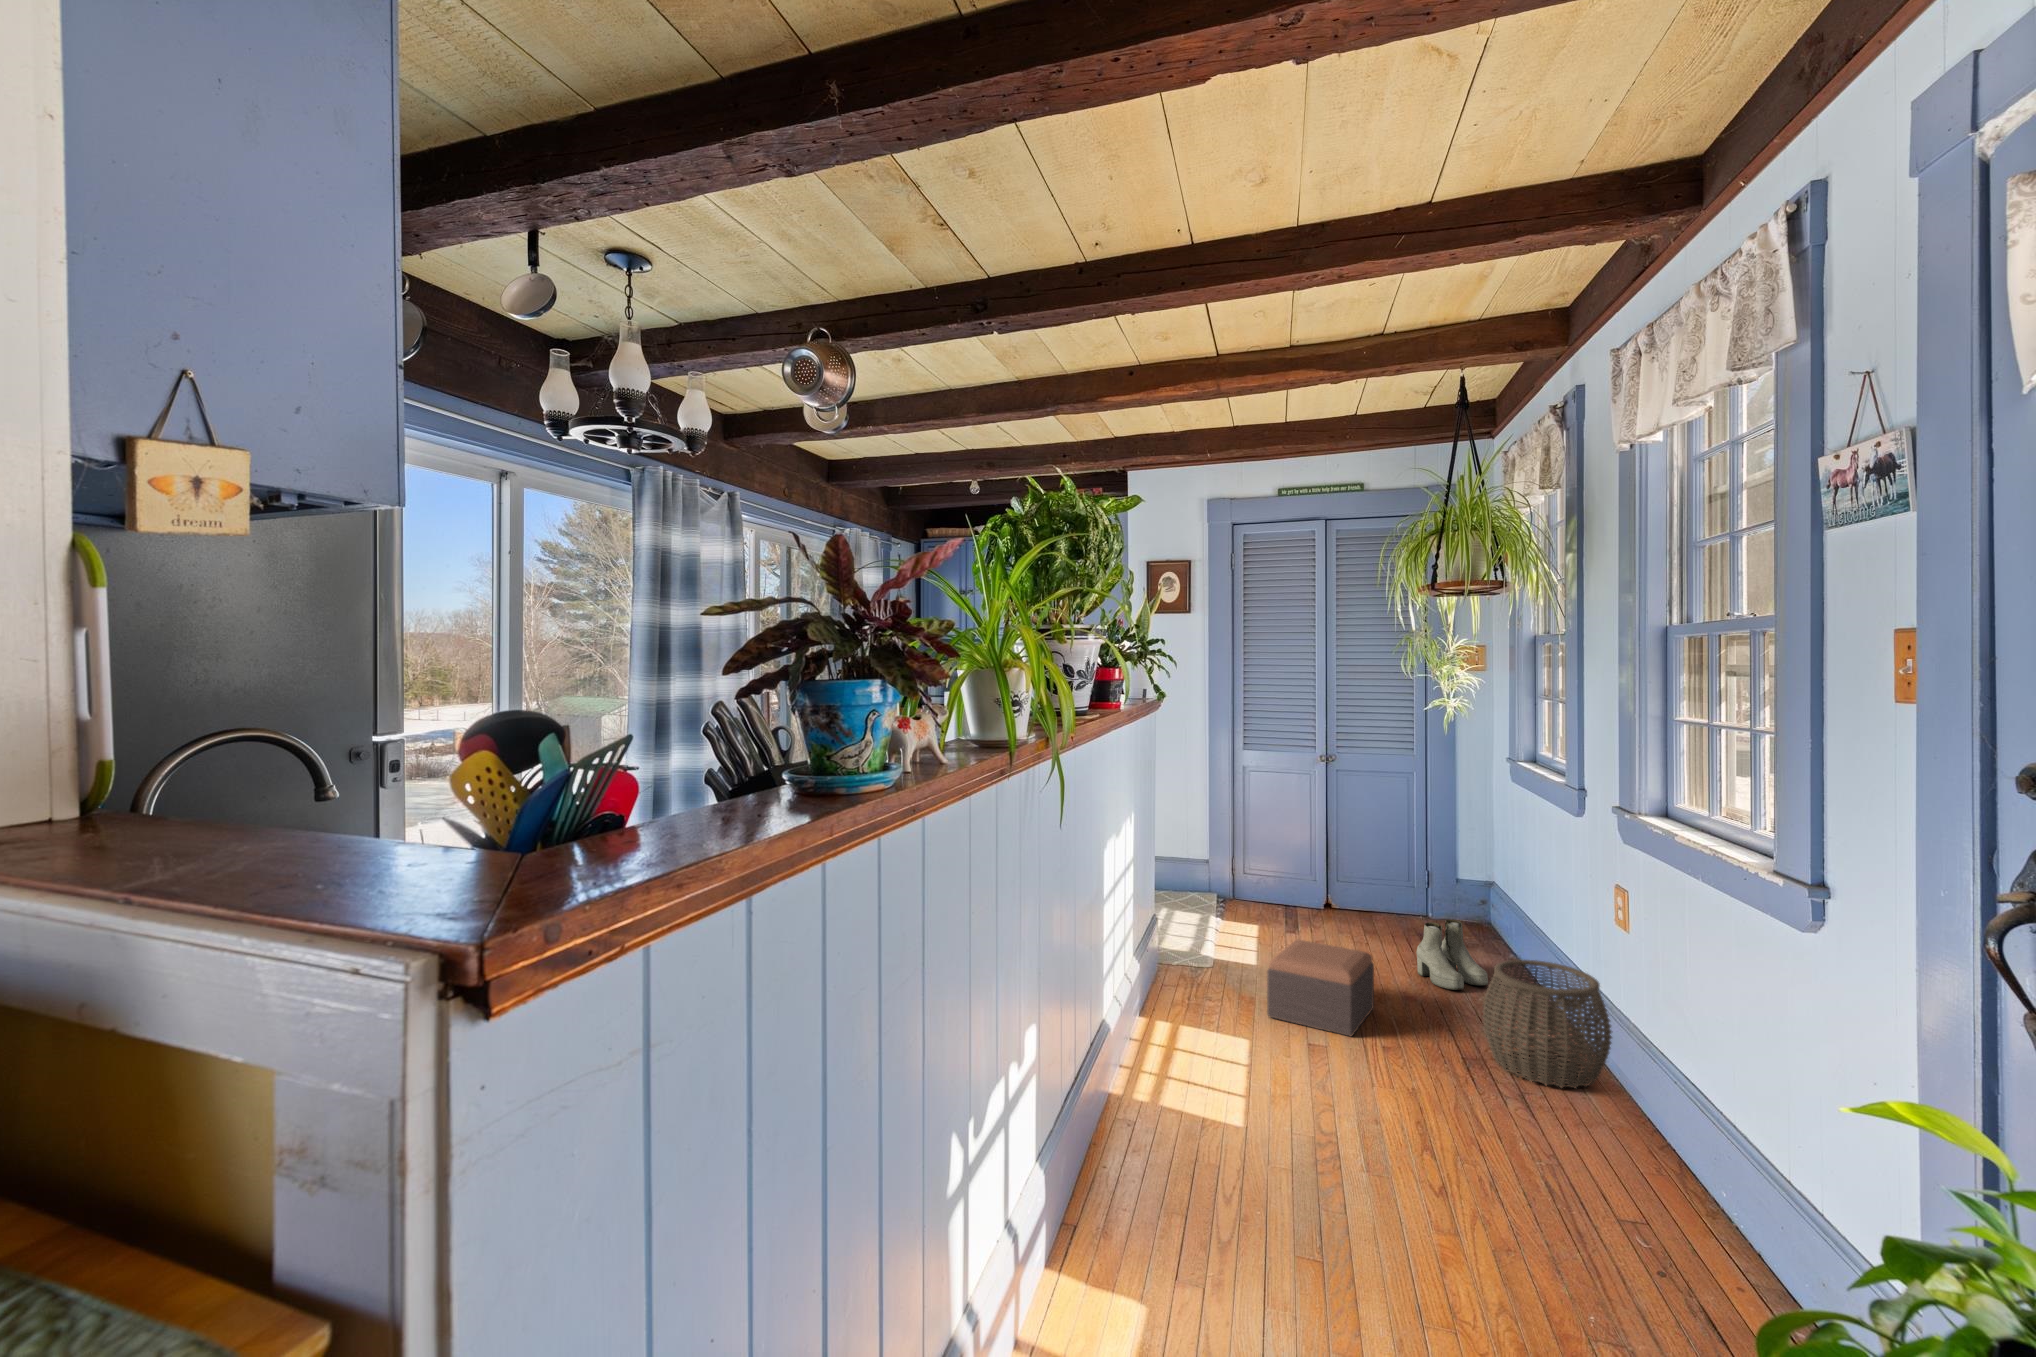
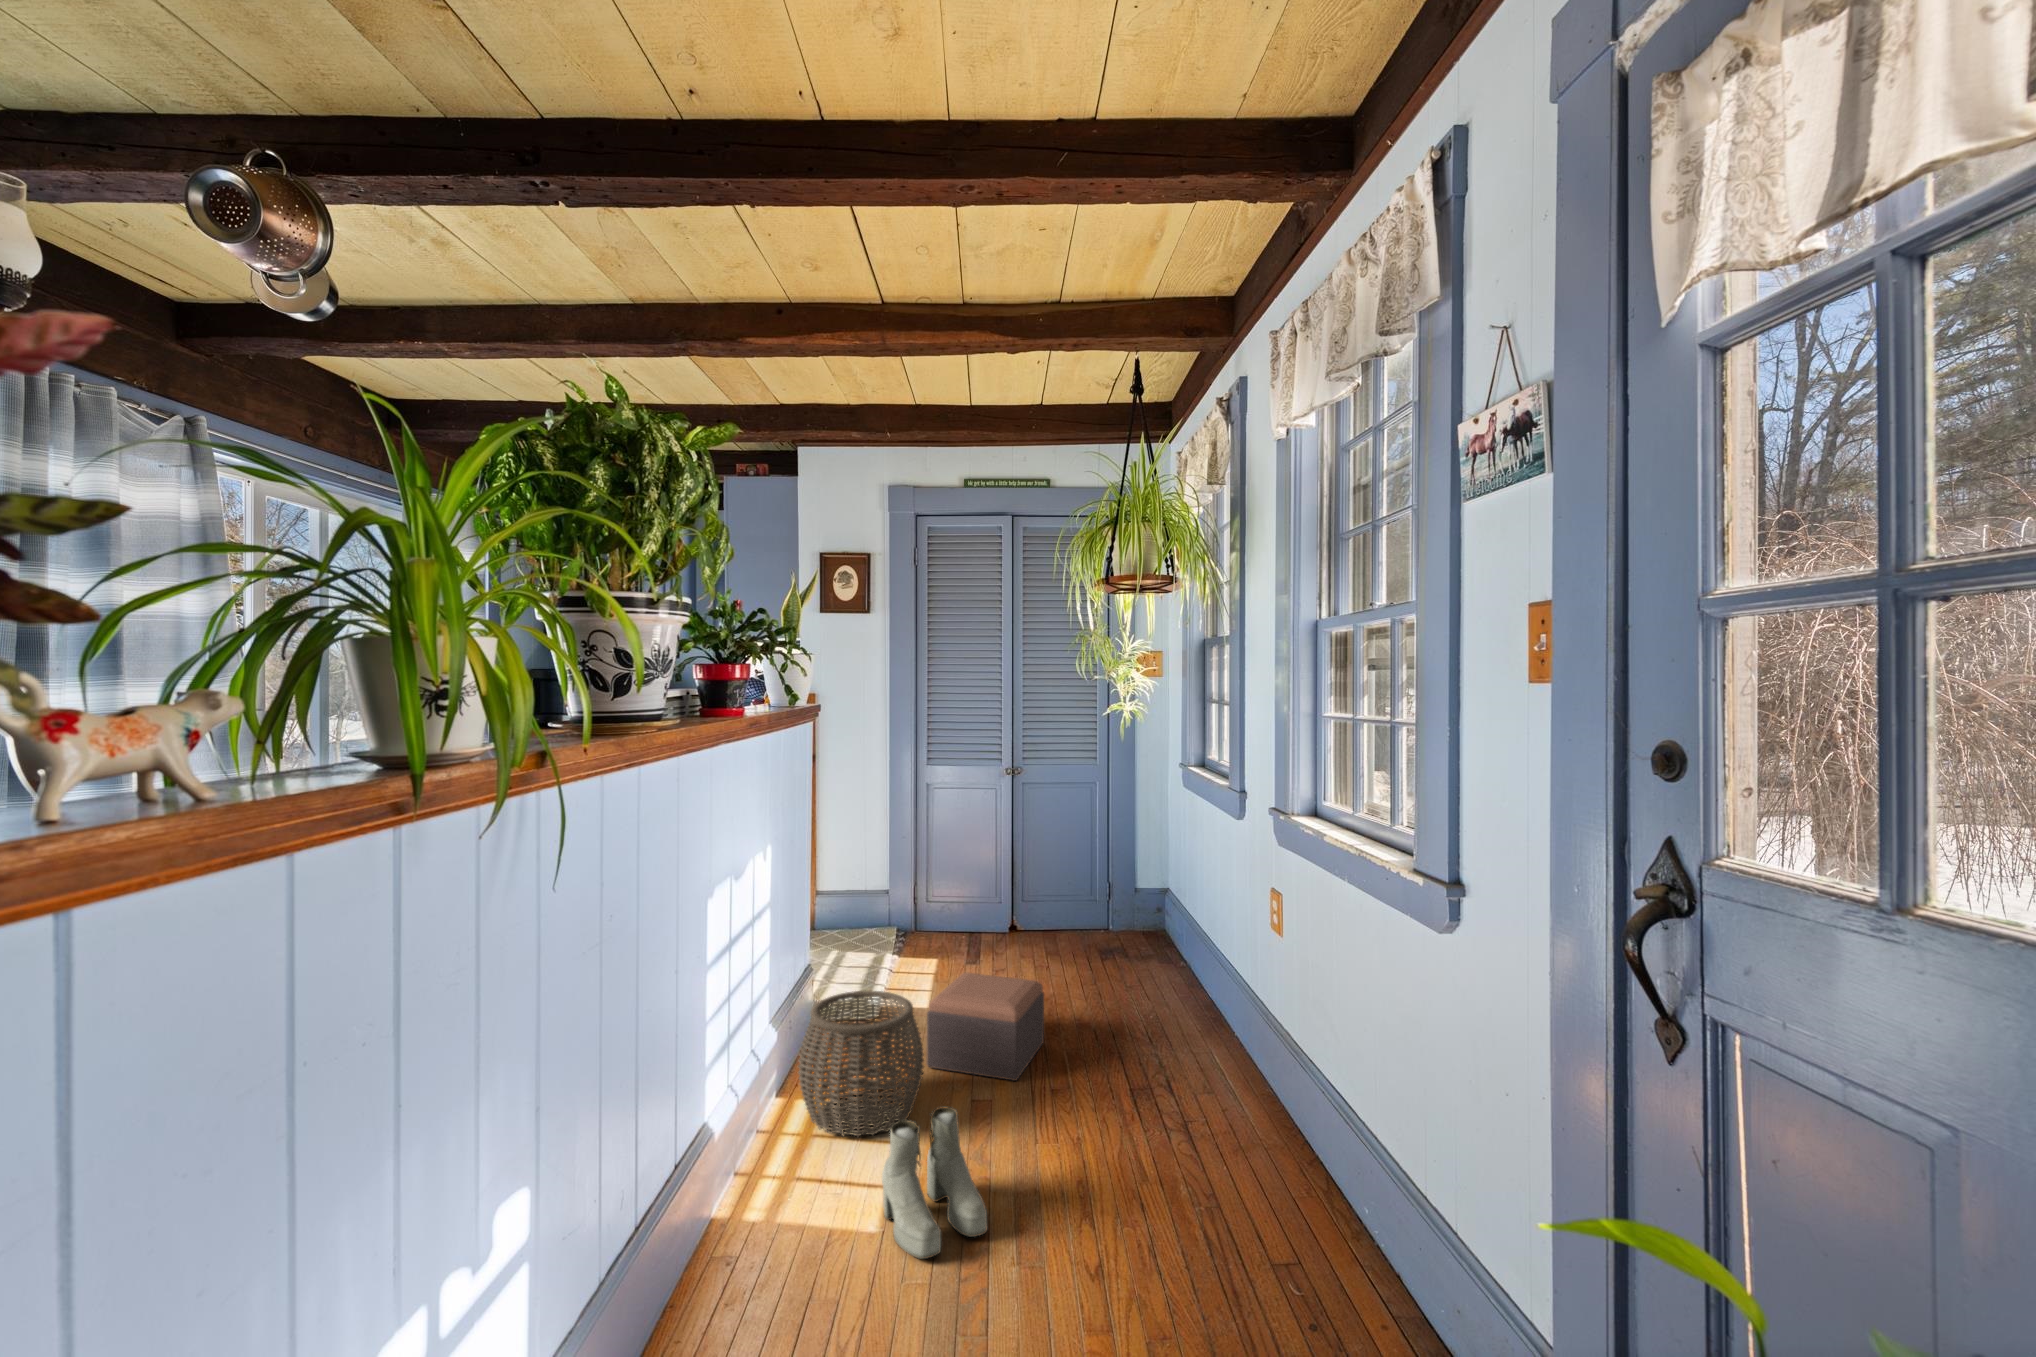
boots: present [1416,920,1488,990] -> present [882,1106,987,1259]
woven basket: present [1482,960,1612,1088] -> present [798,991,924,1136]

